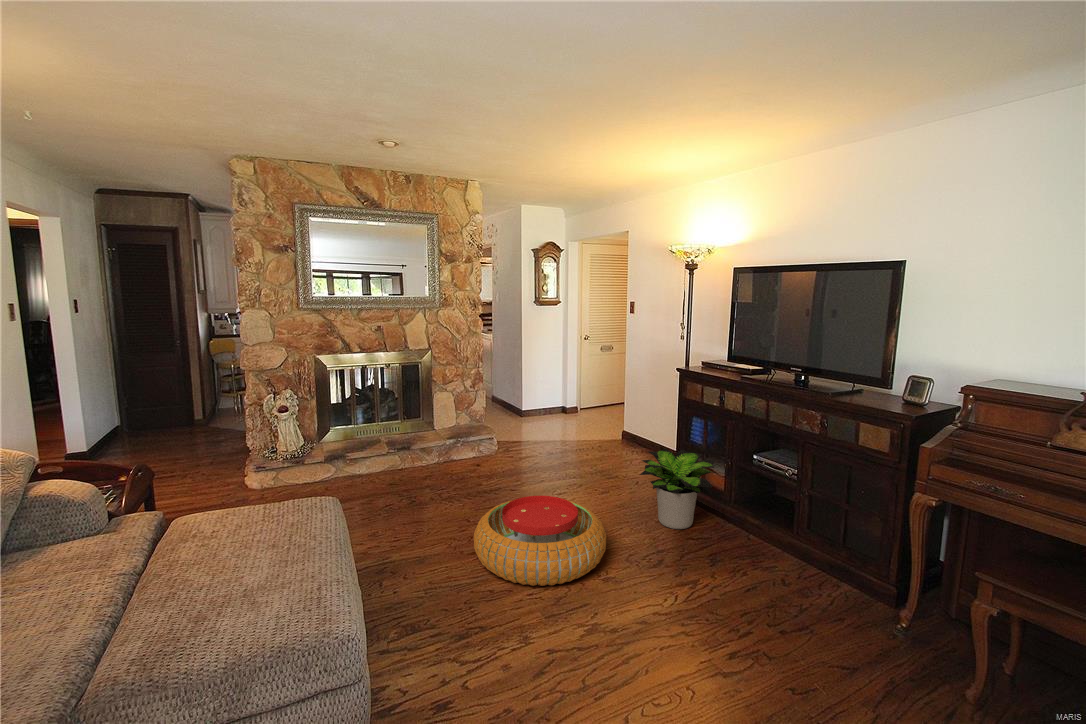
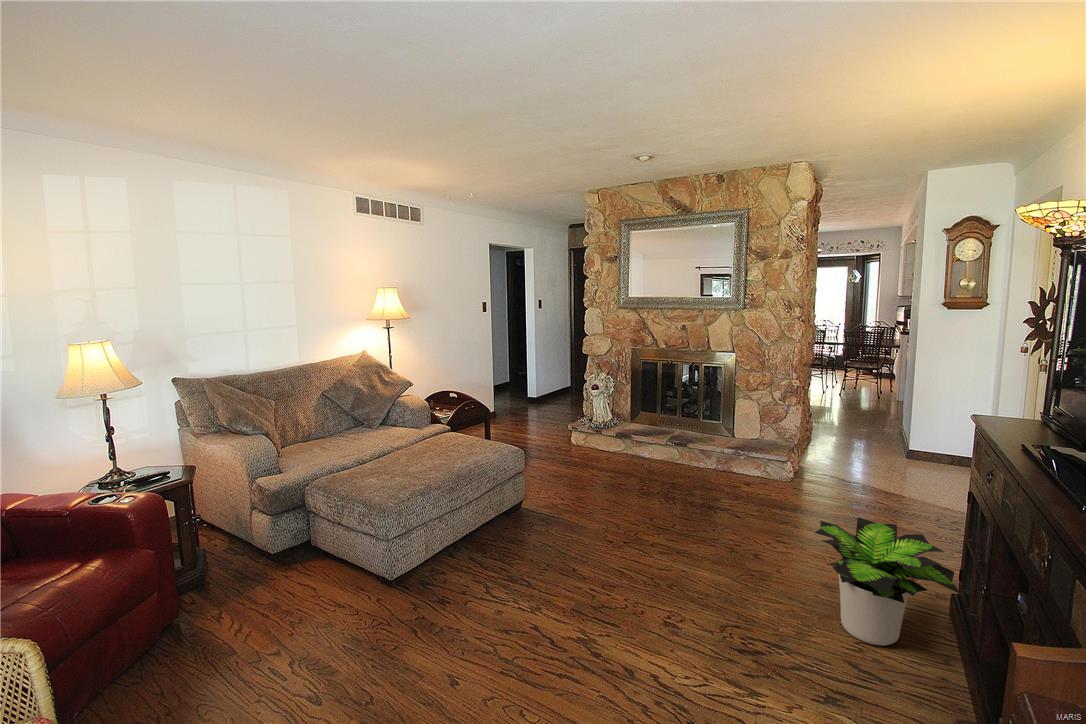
pouf: present [474,496,607,586] -> none [584,507,728,605]

